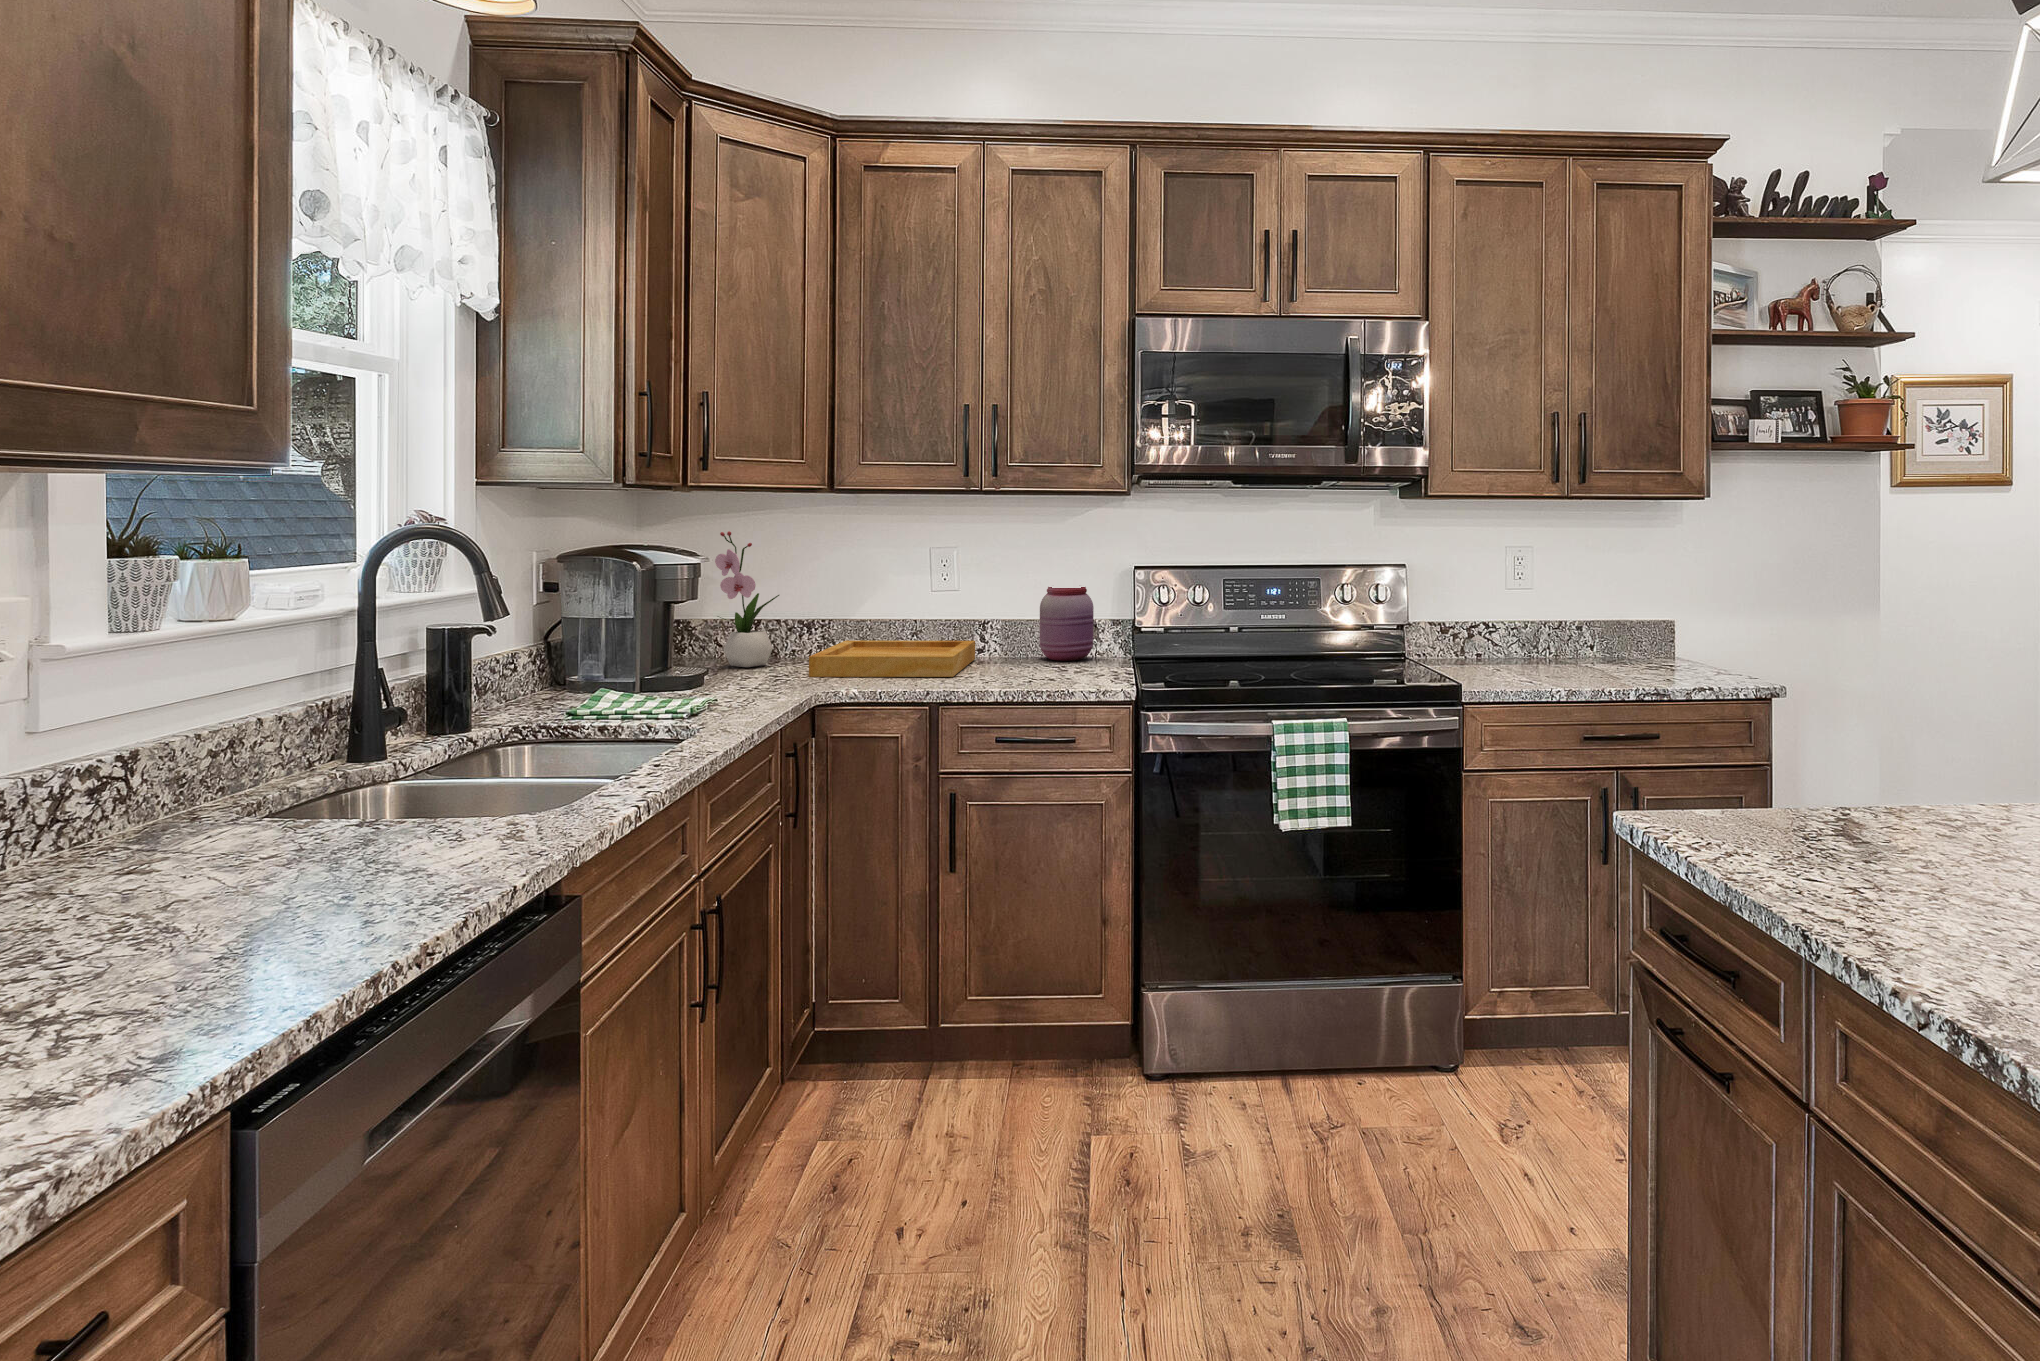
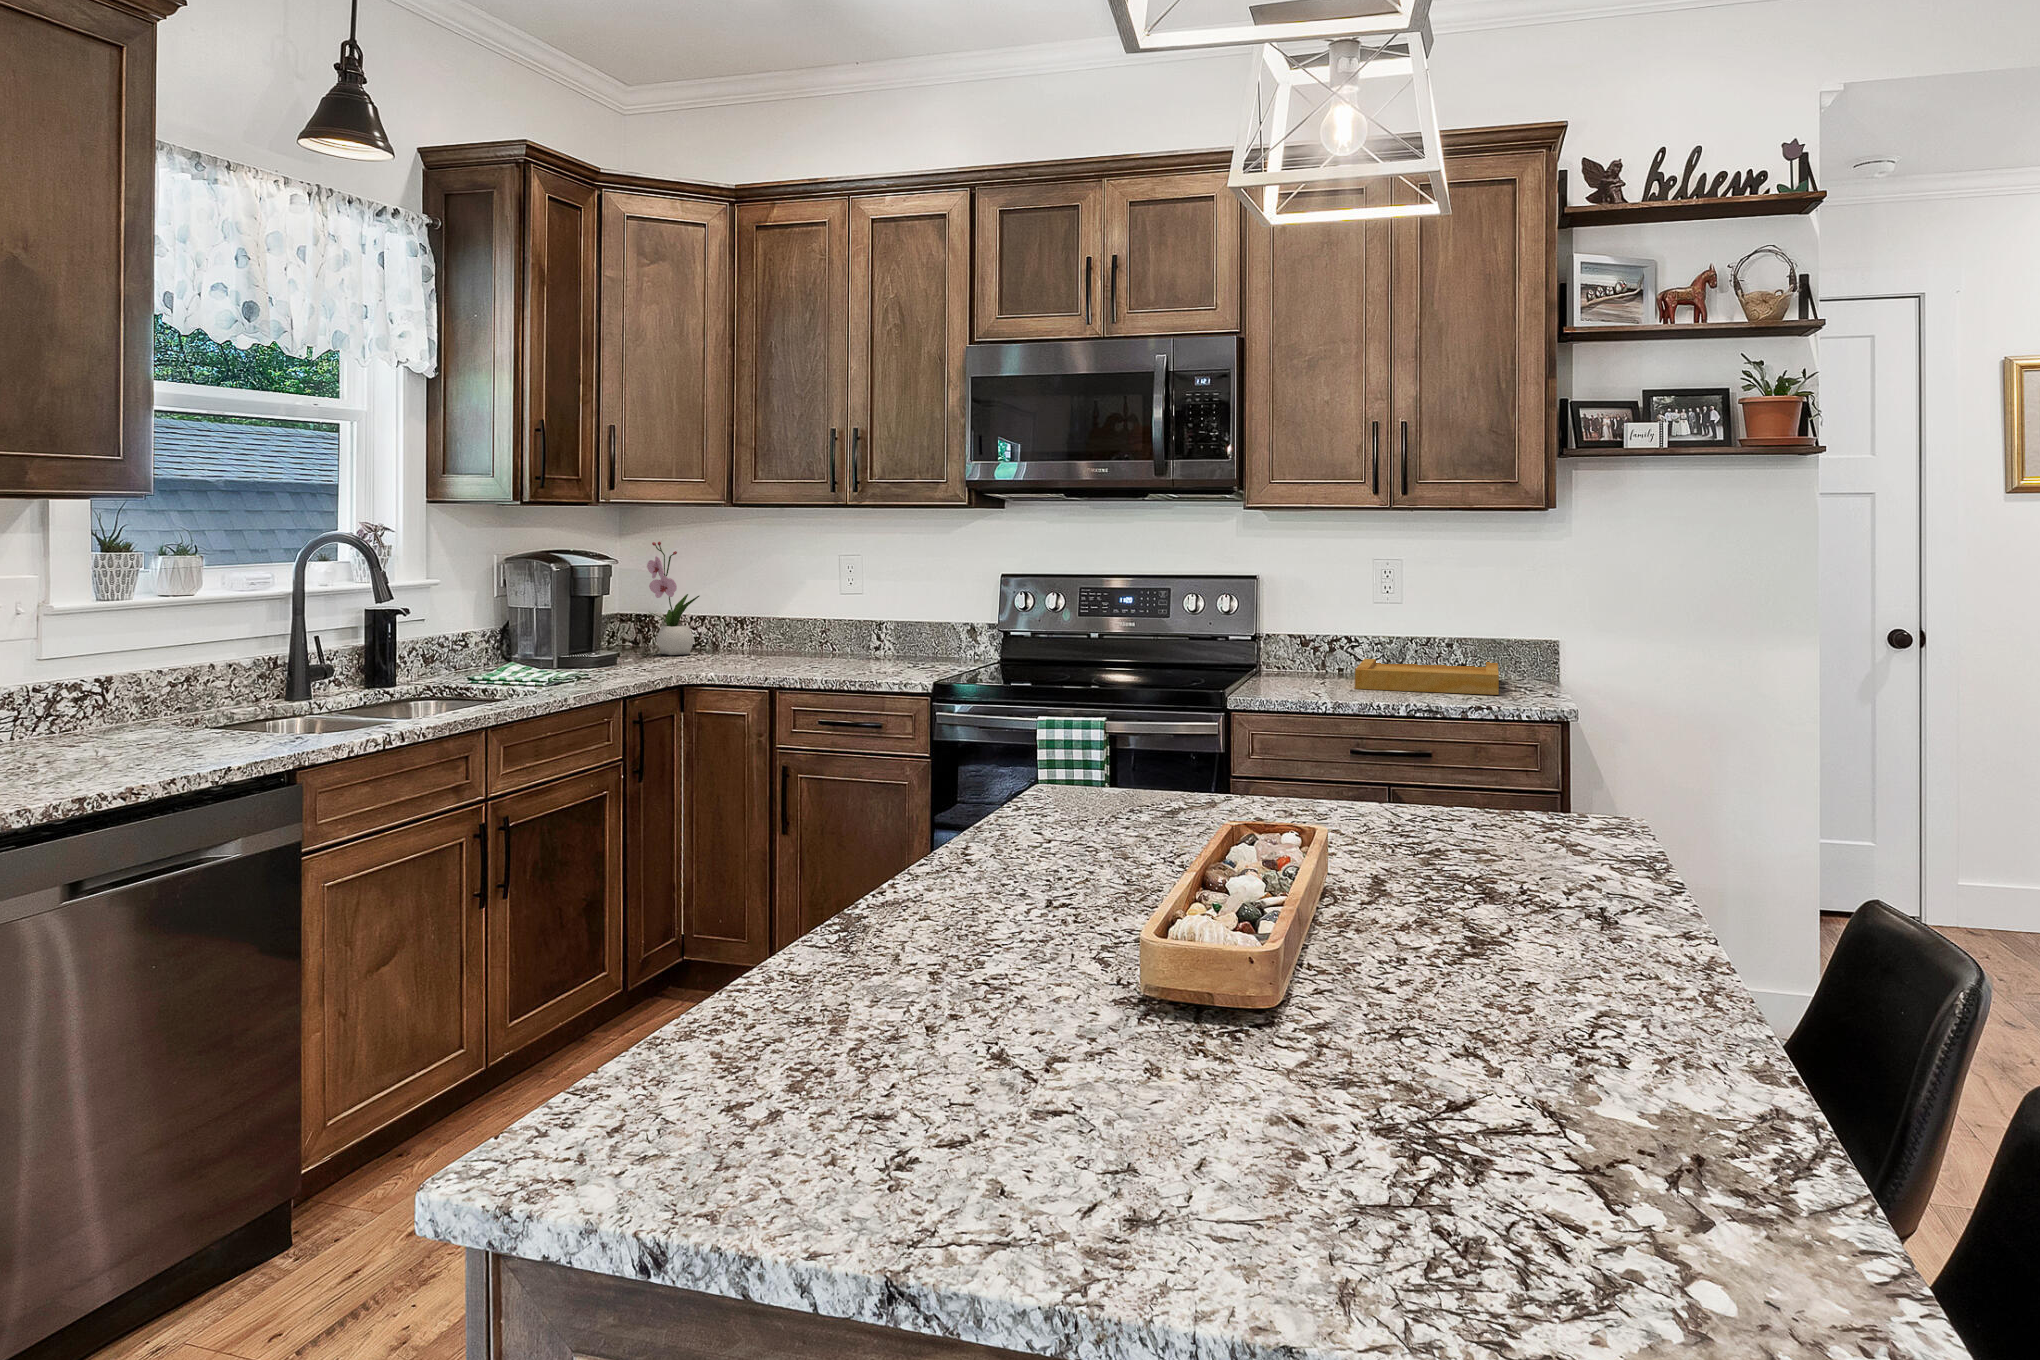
jar: present [1039,587,1094,661] -> none [917,593,965,661]
tray: present [809,640,975,677] -> present [1355,659,1499,695]

